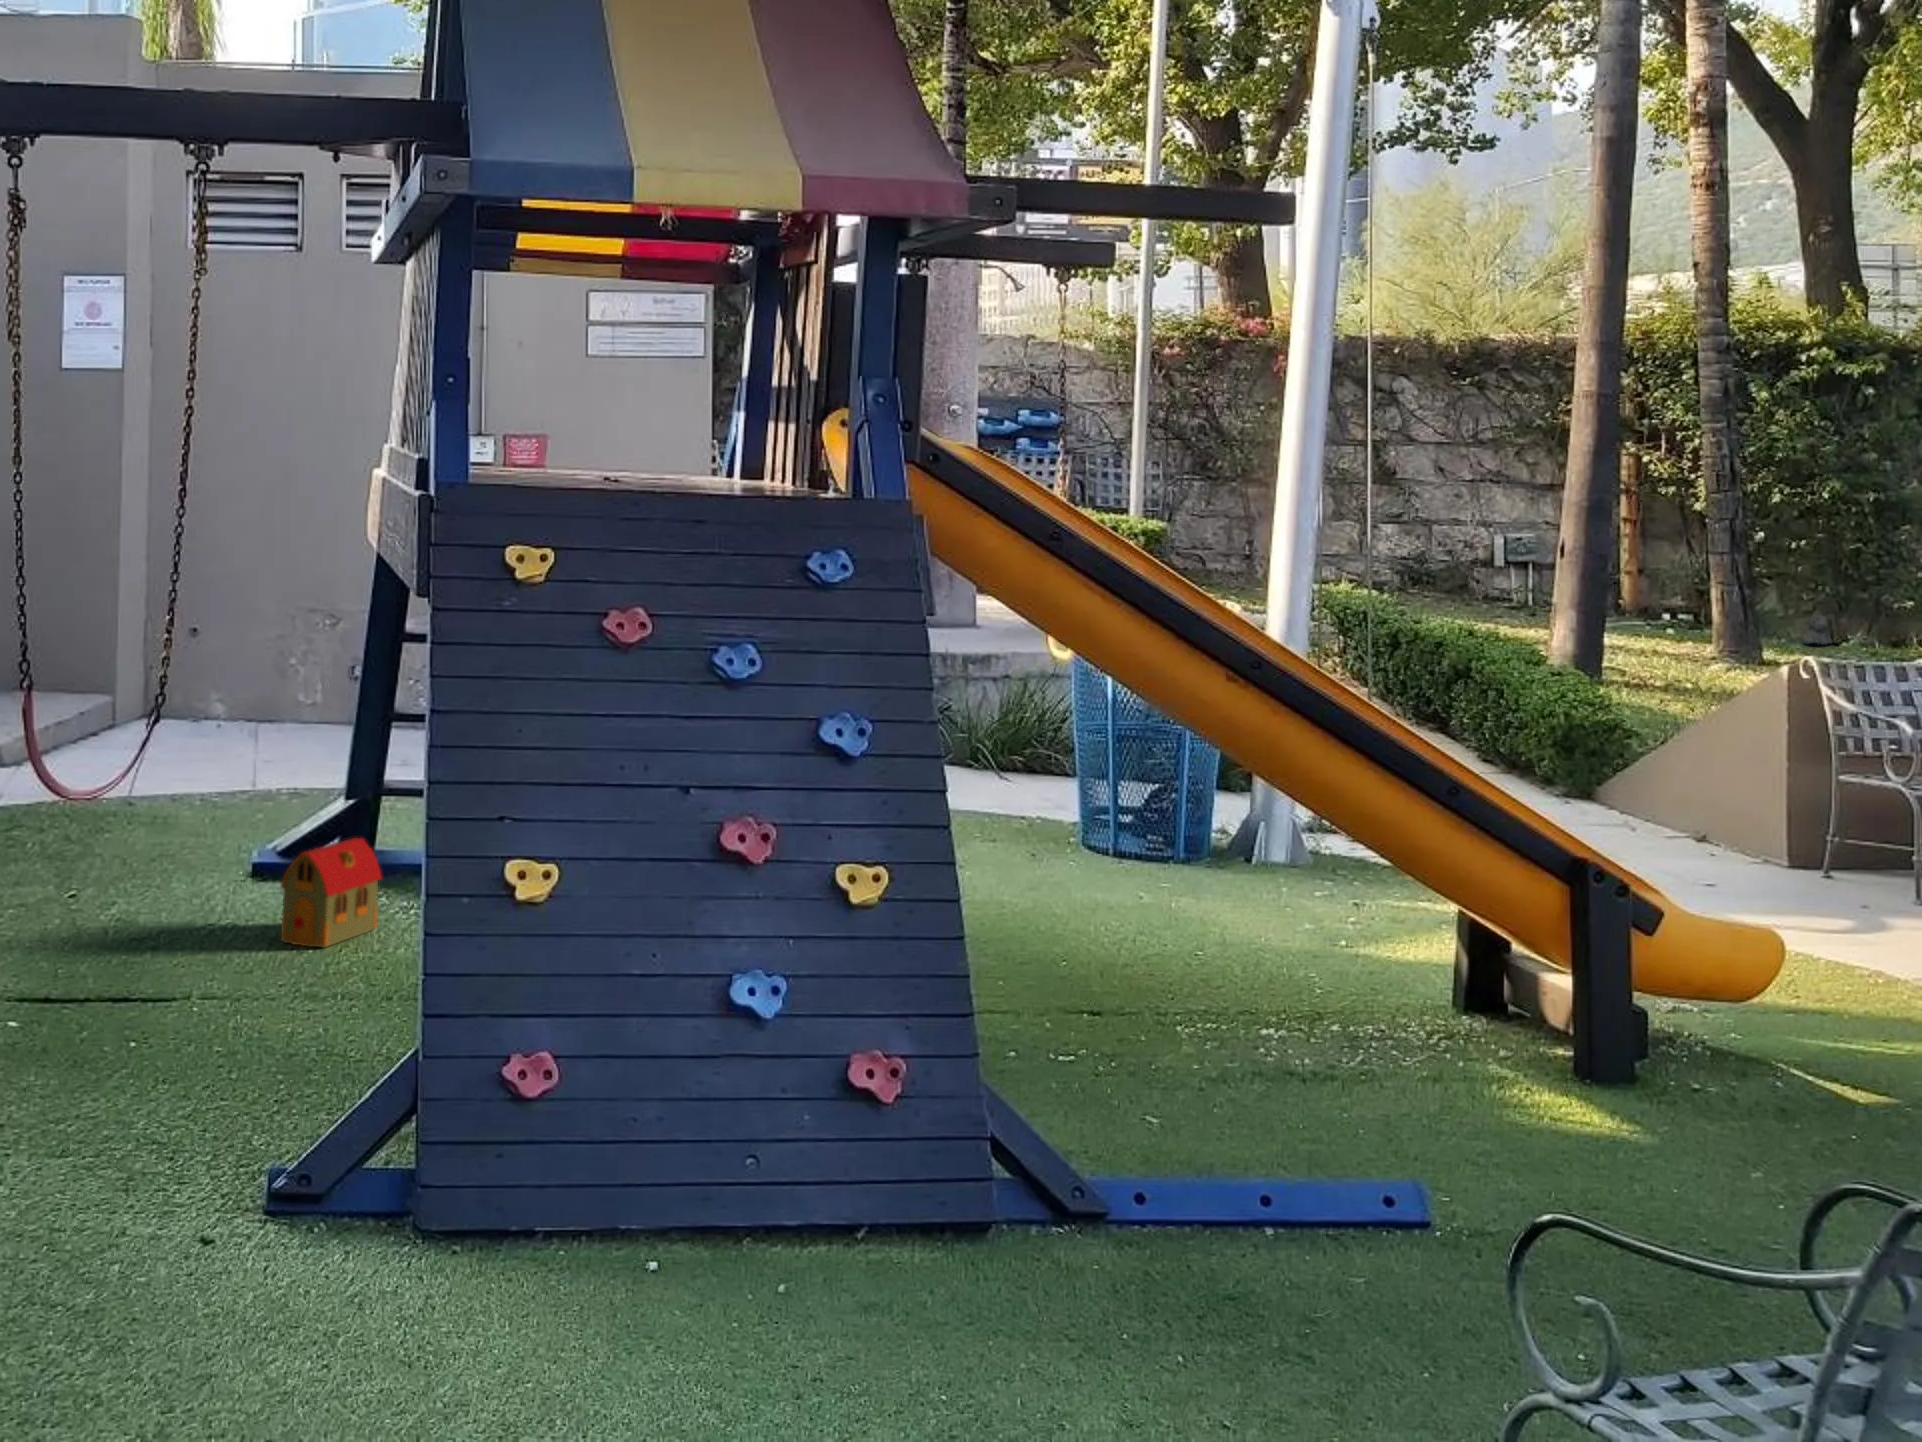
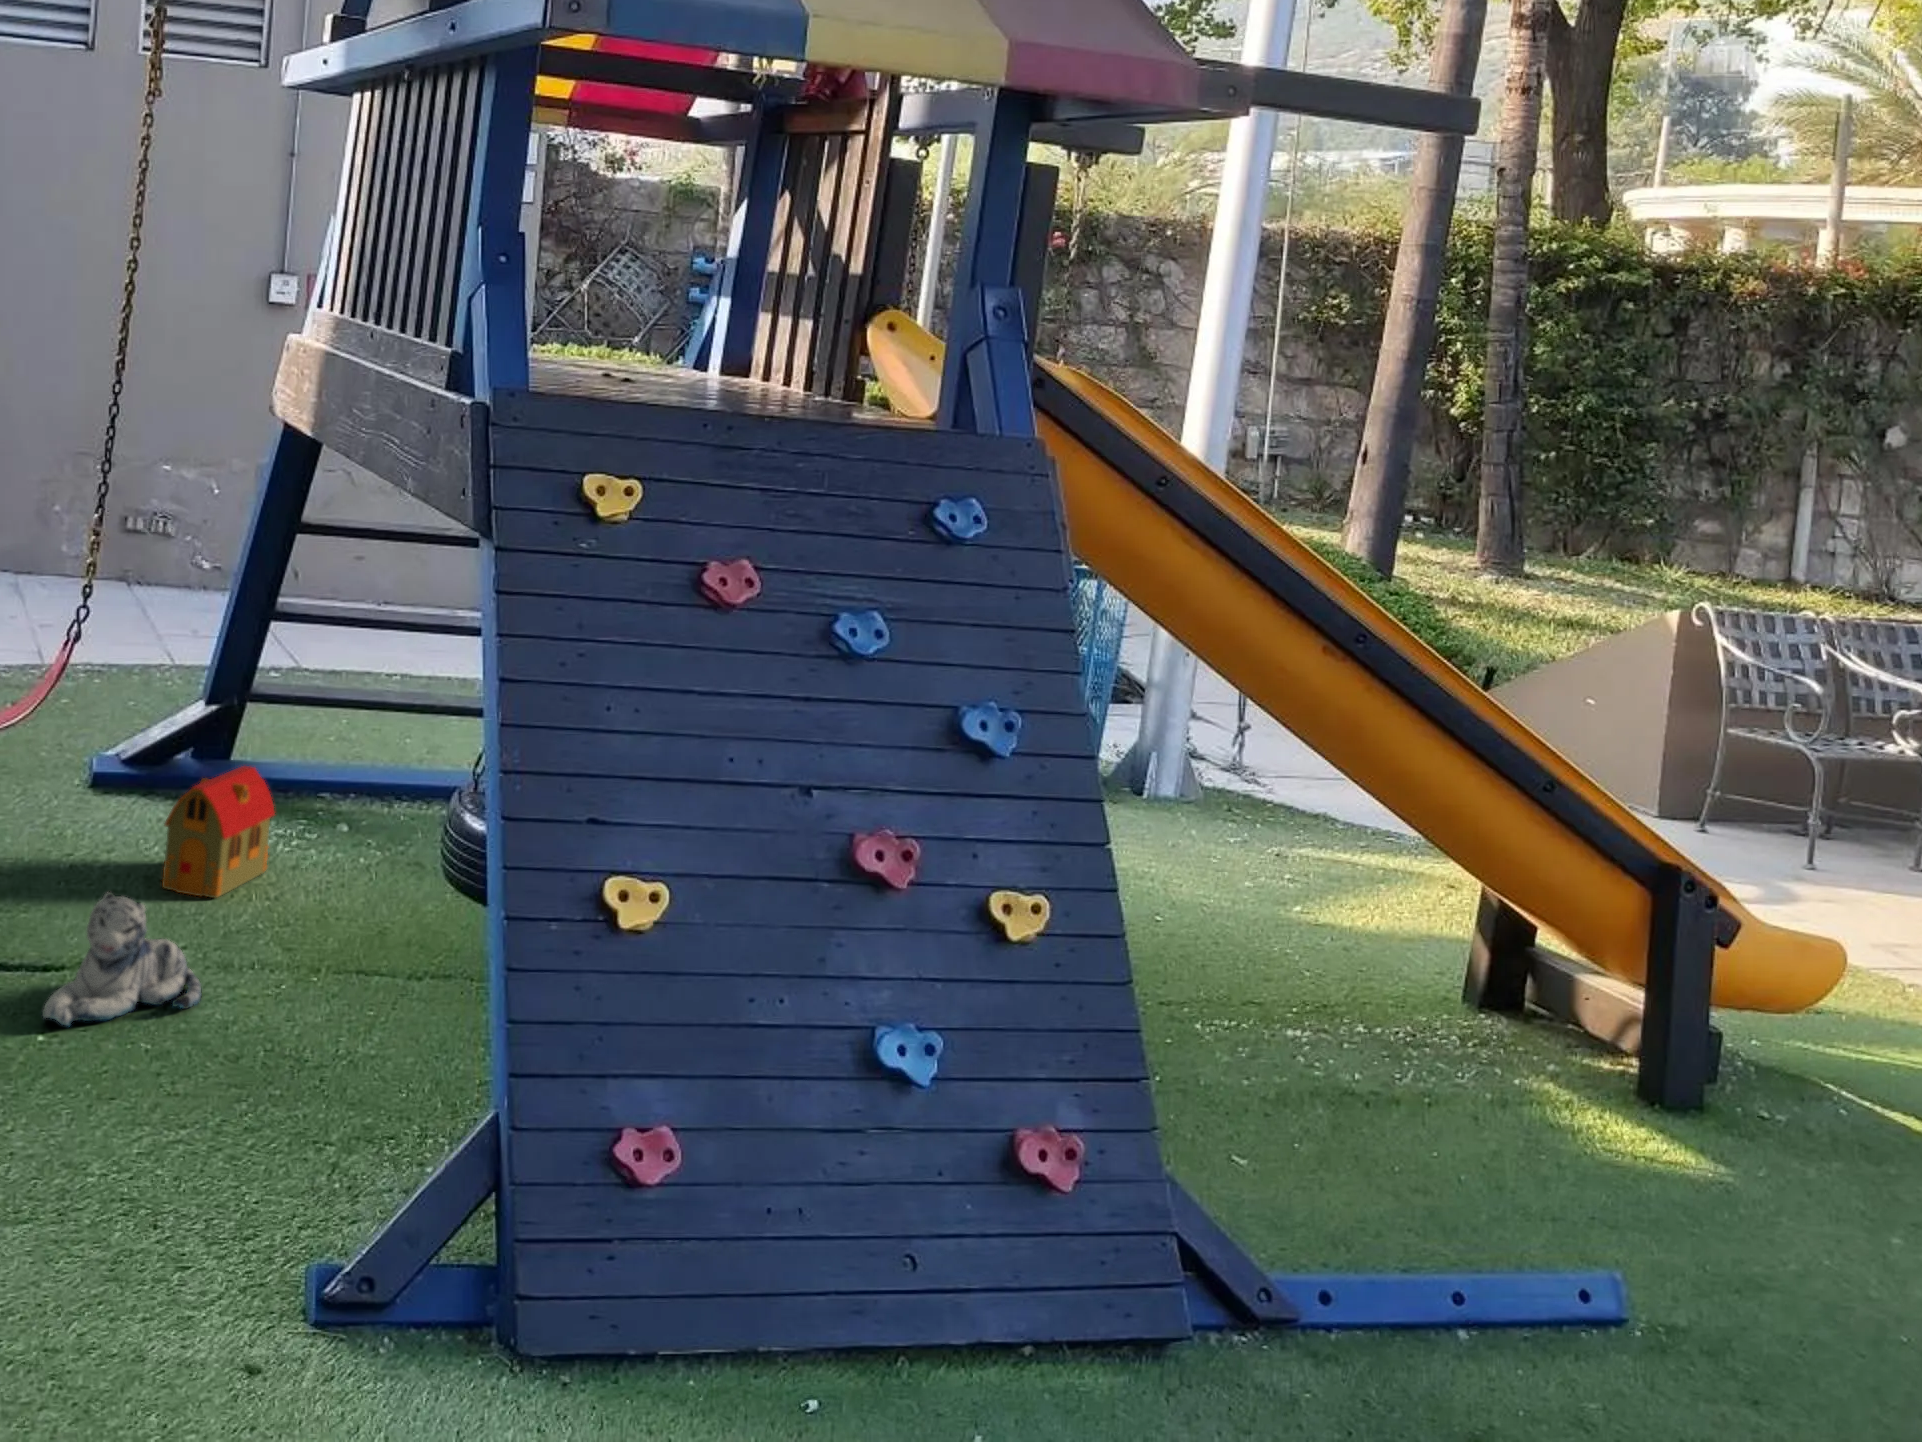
plush toy: present [1804,614,1839,645] -> present [42,892,202,1026]

